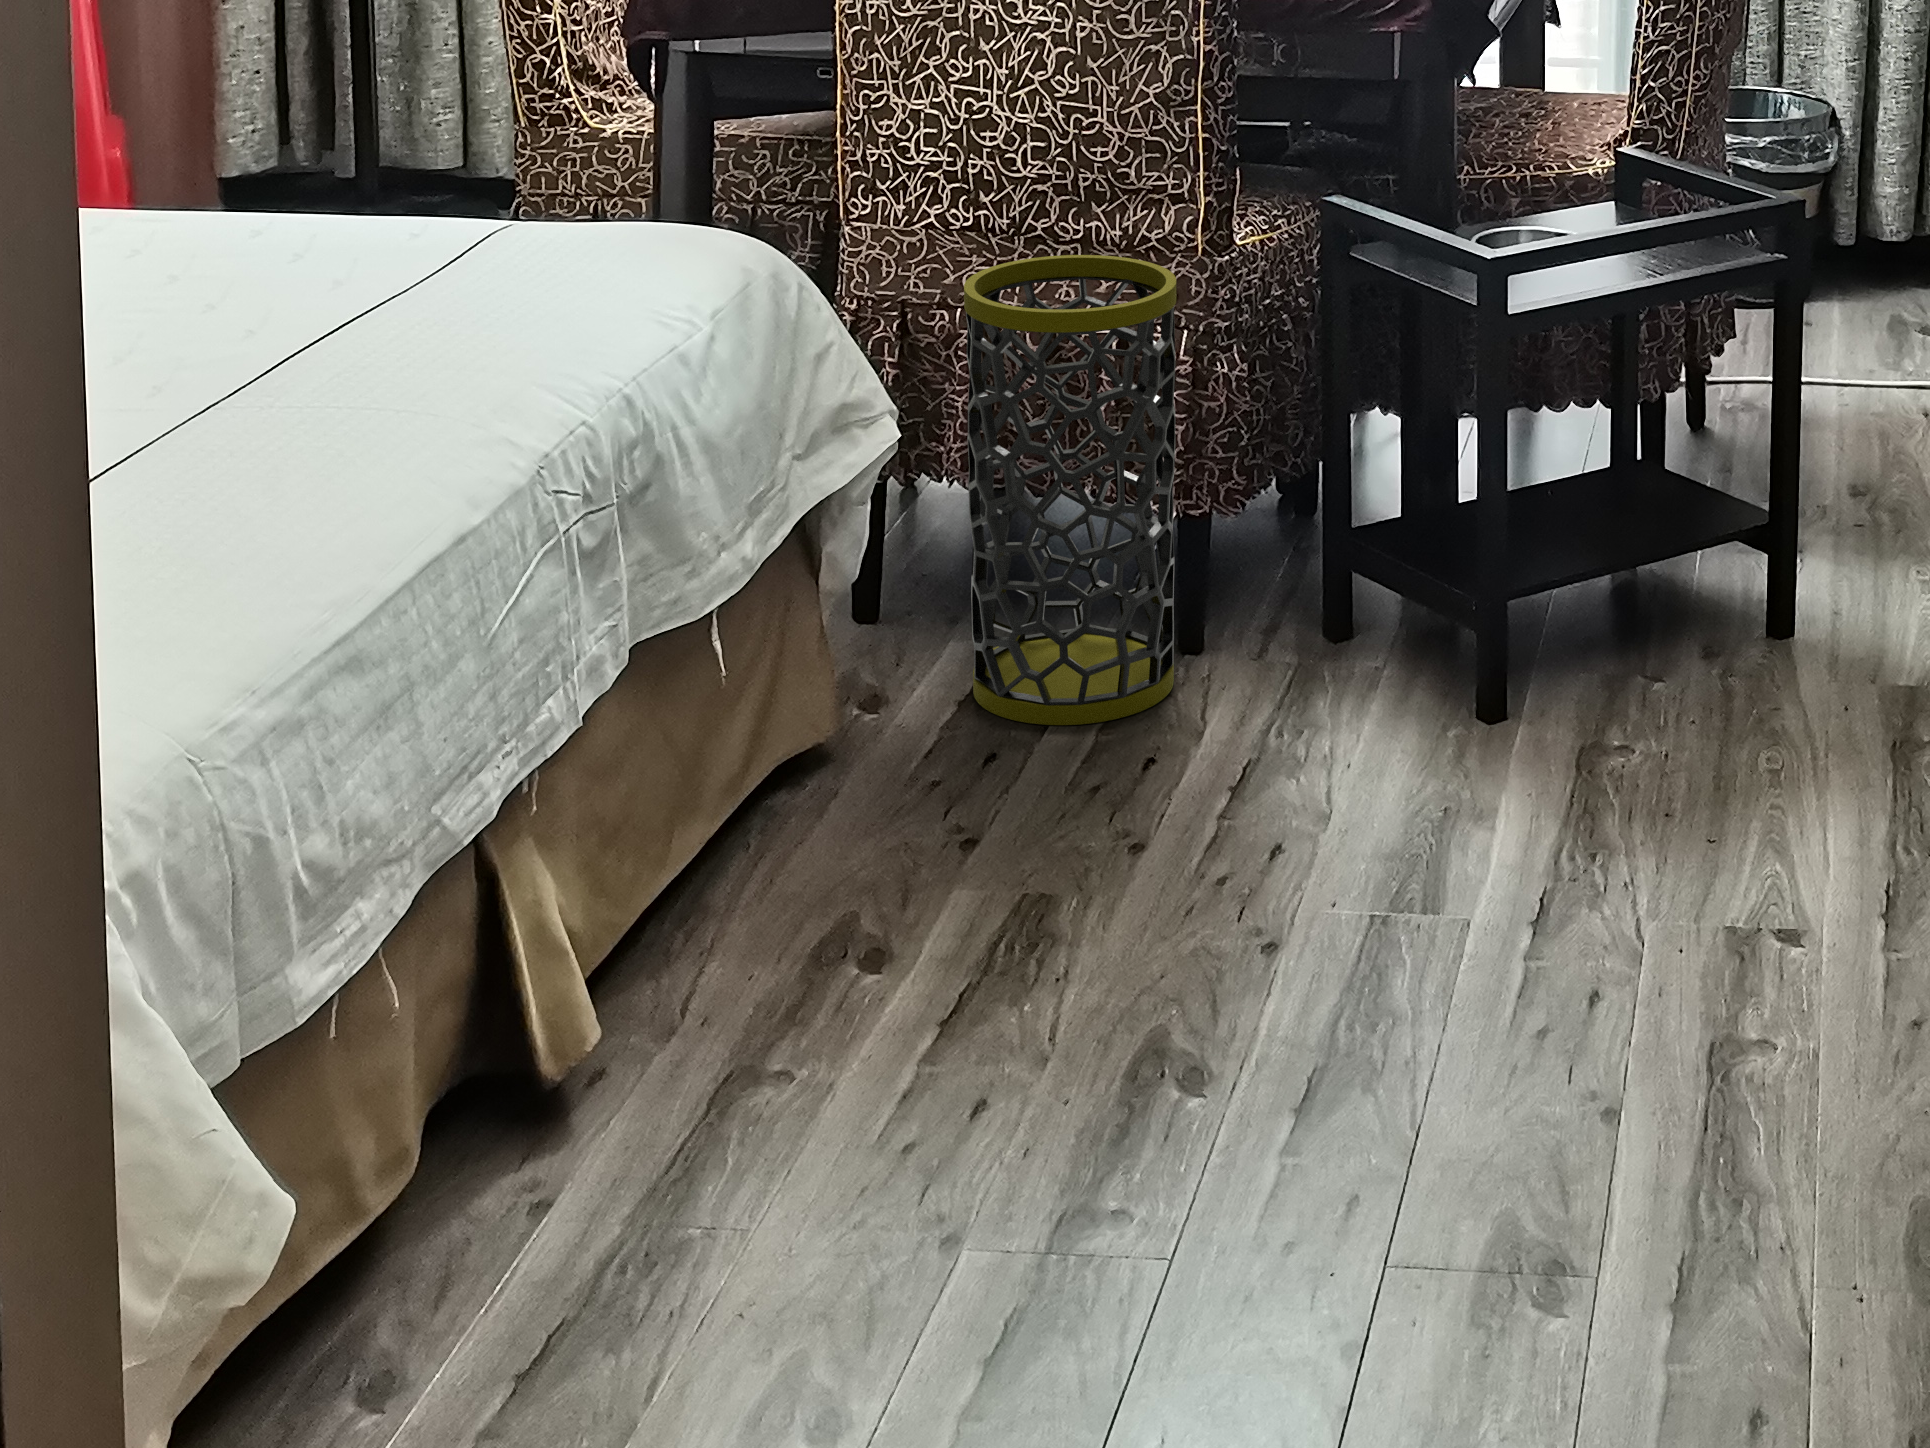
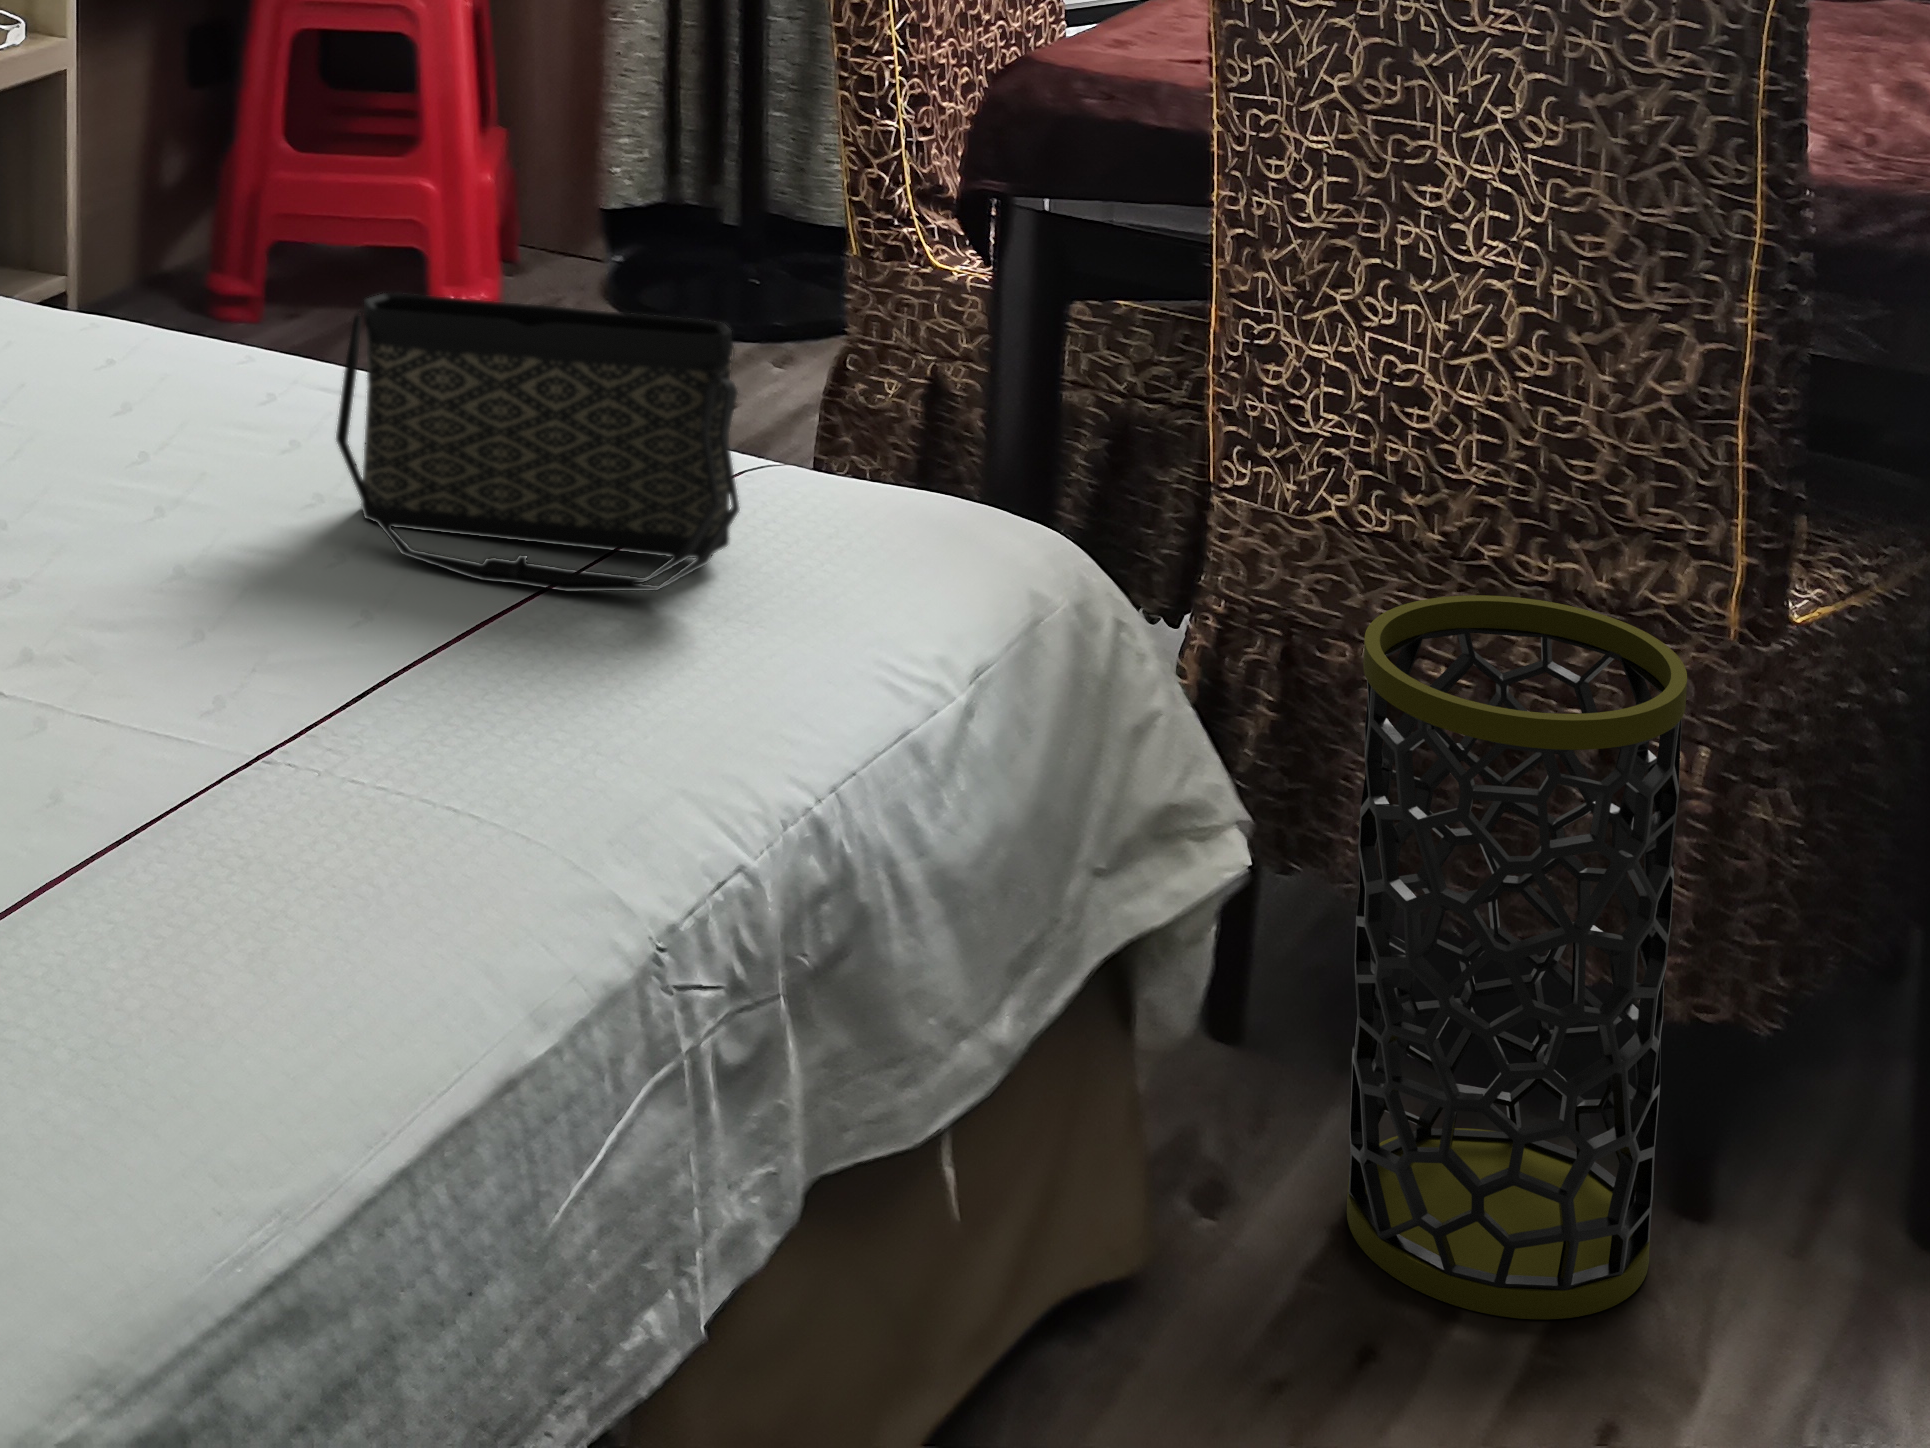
handbag: none [208,94,535,297] -> present [336,293,739,592]

